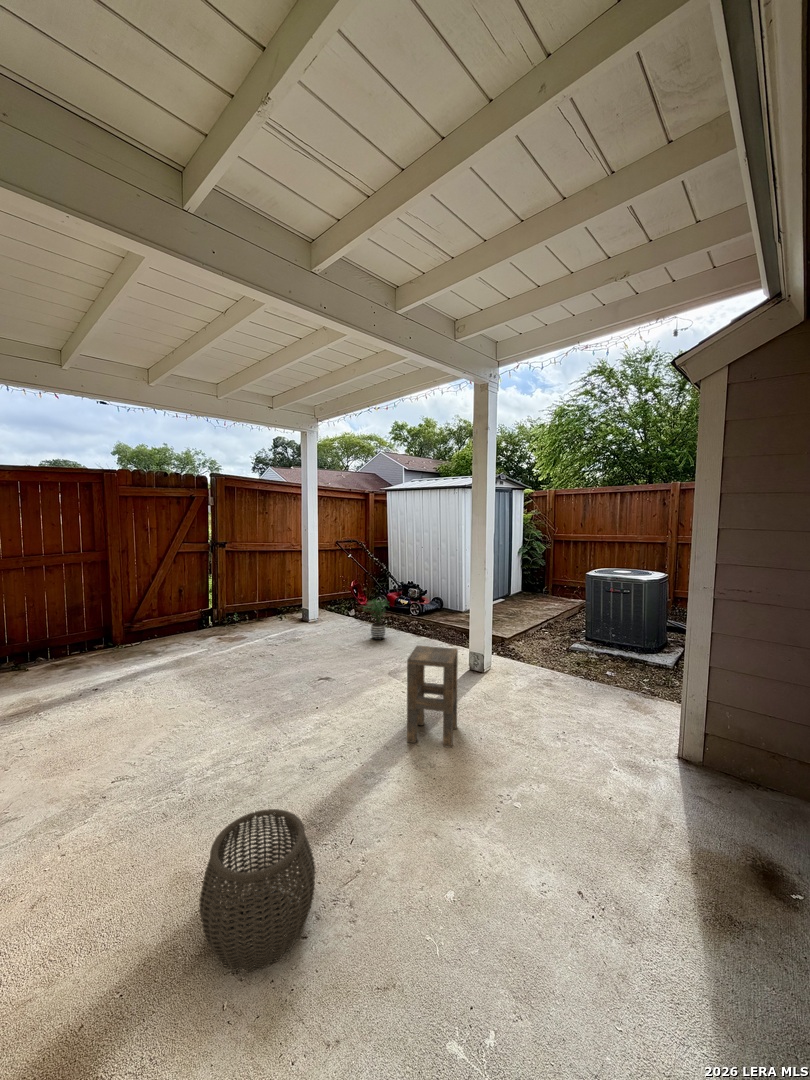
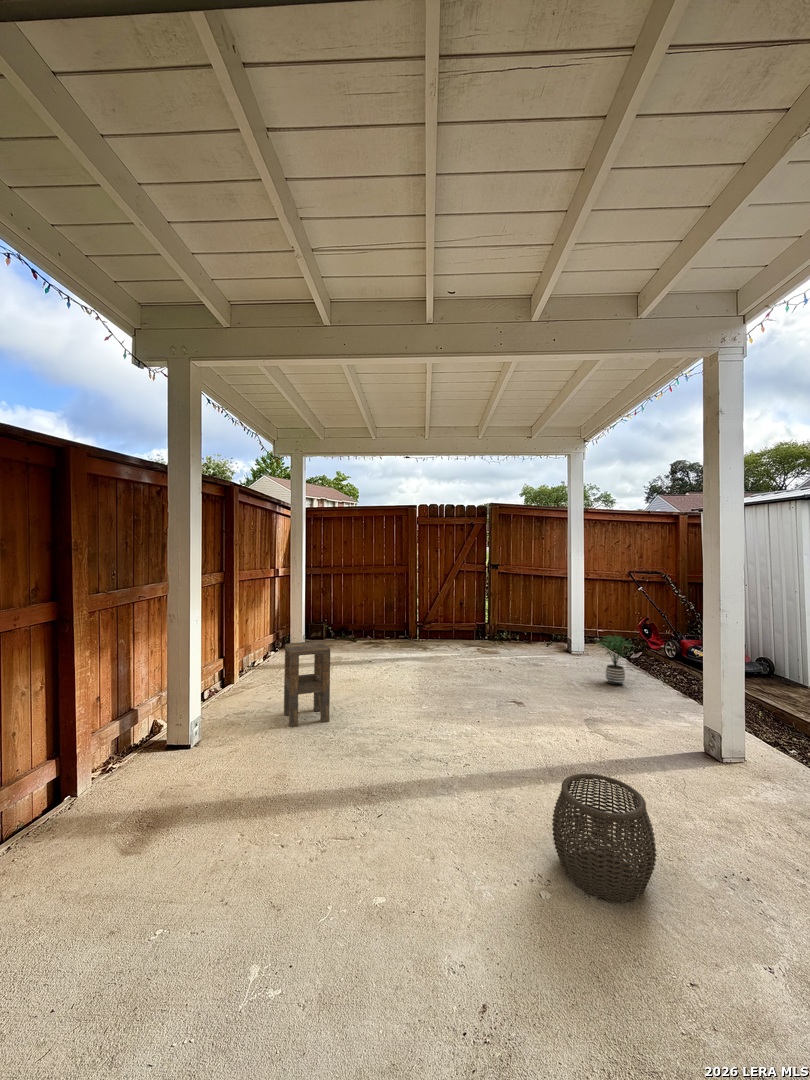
side table: present [407,646,458,748] -> present [284,641,330,727]
woven basket: present [199,809,315,972] -> present [552,774,657,903]

